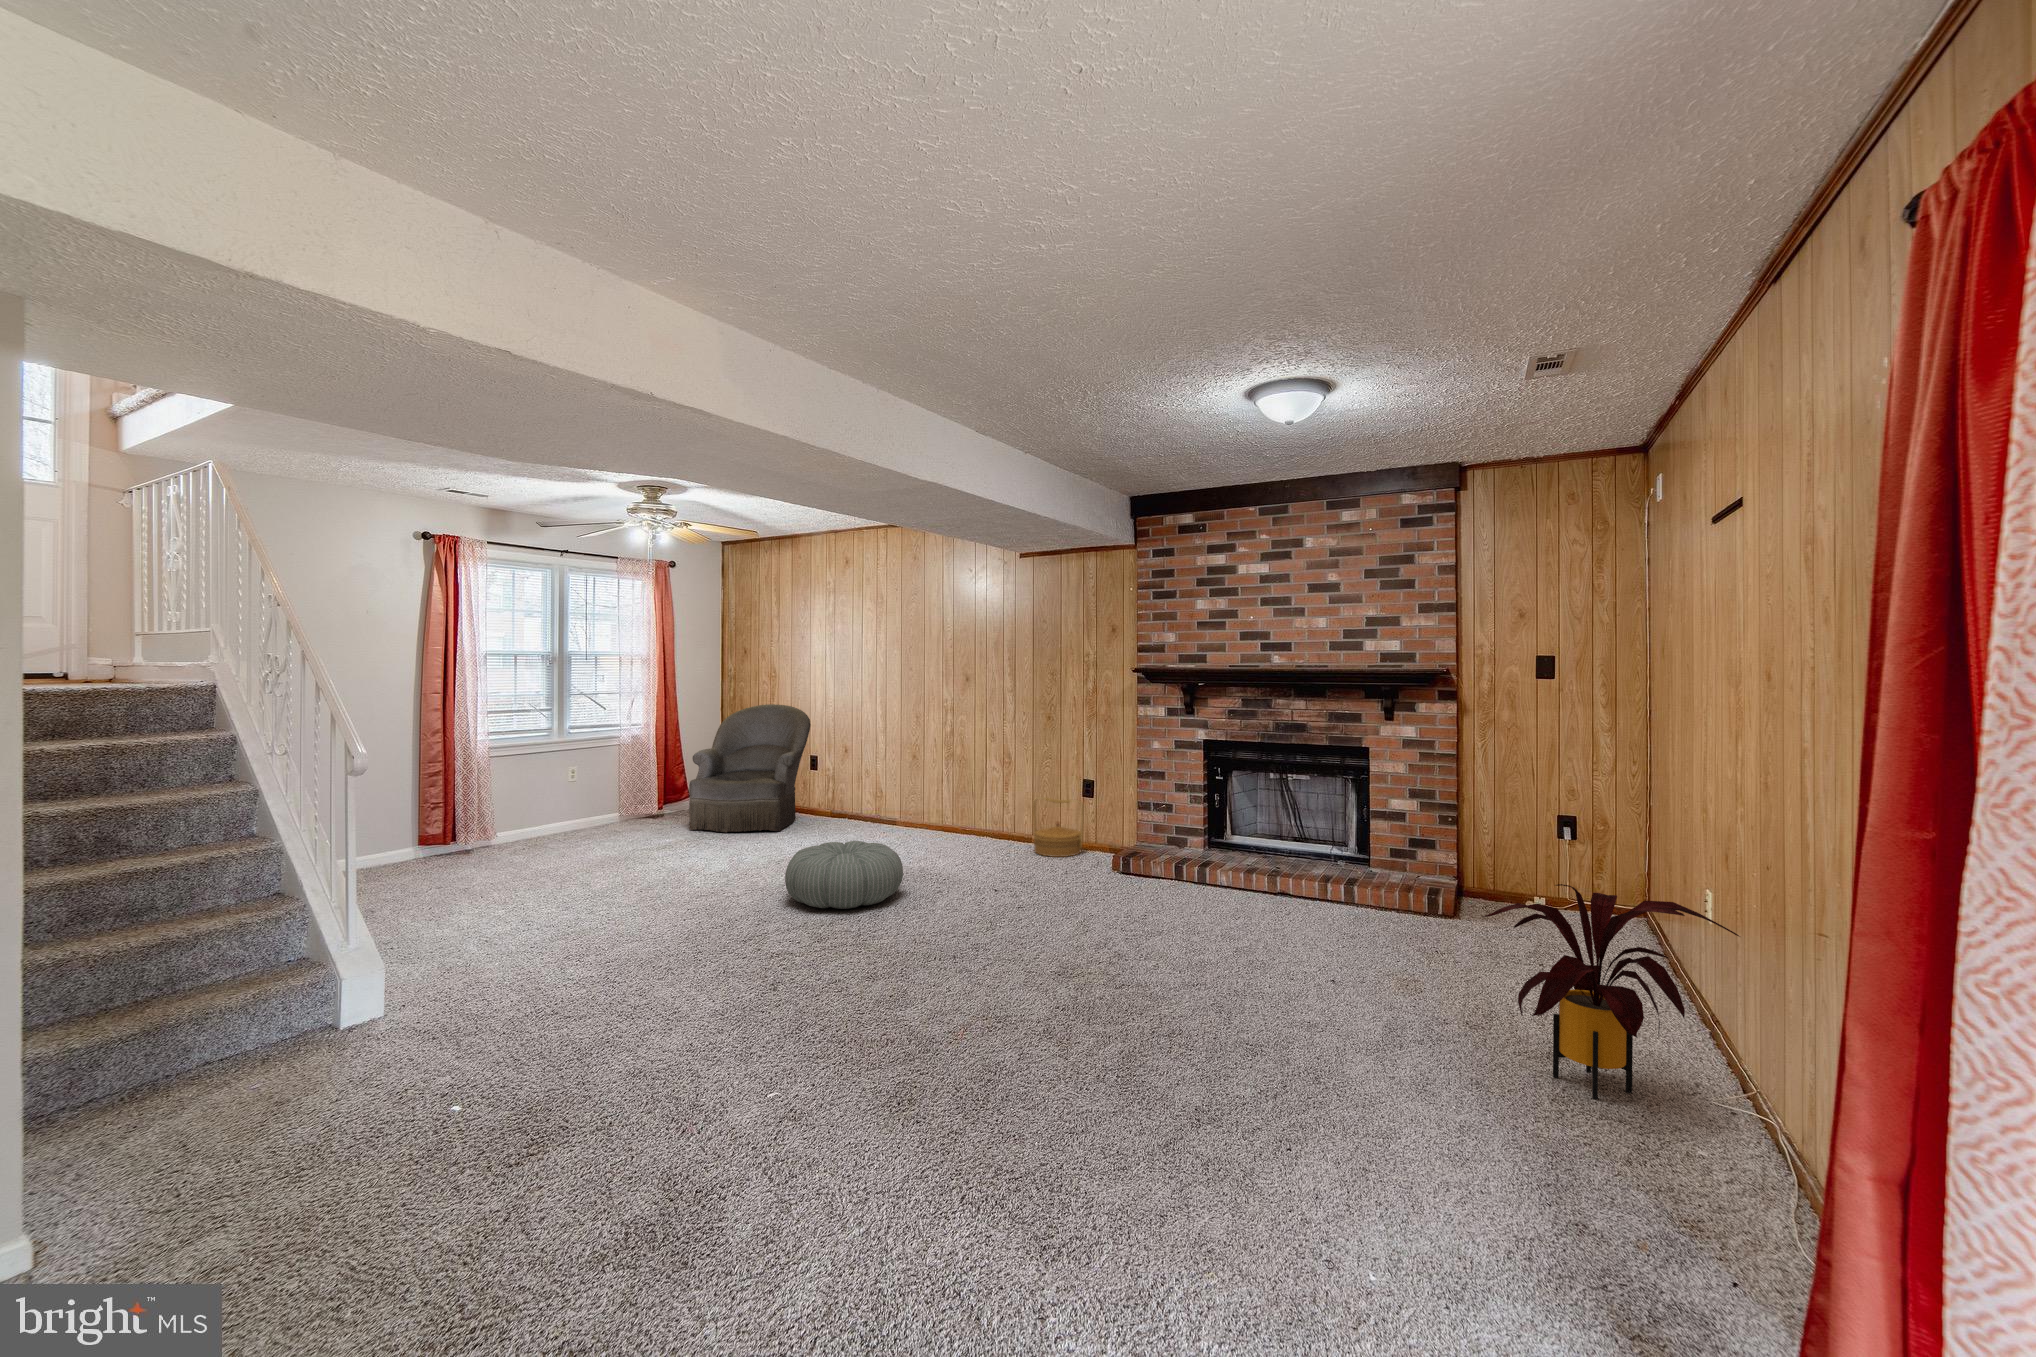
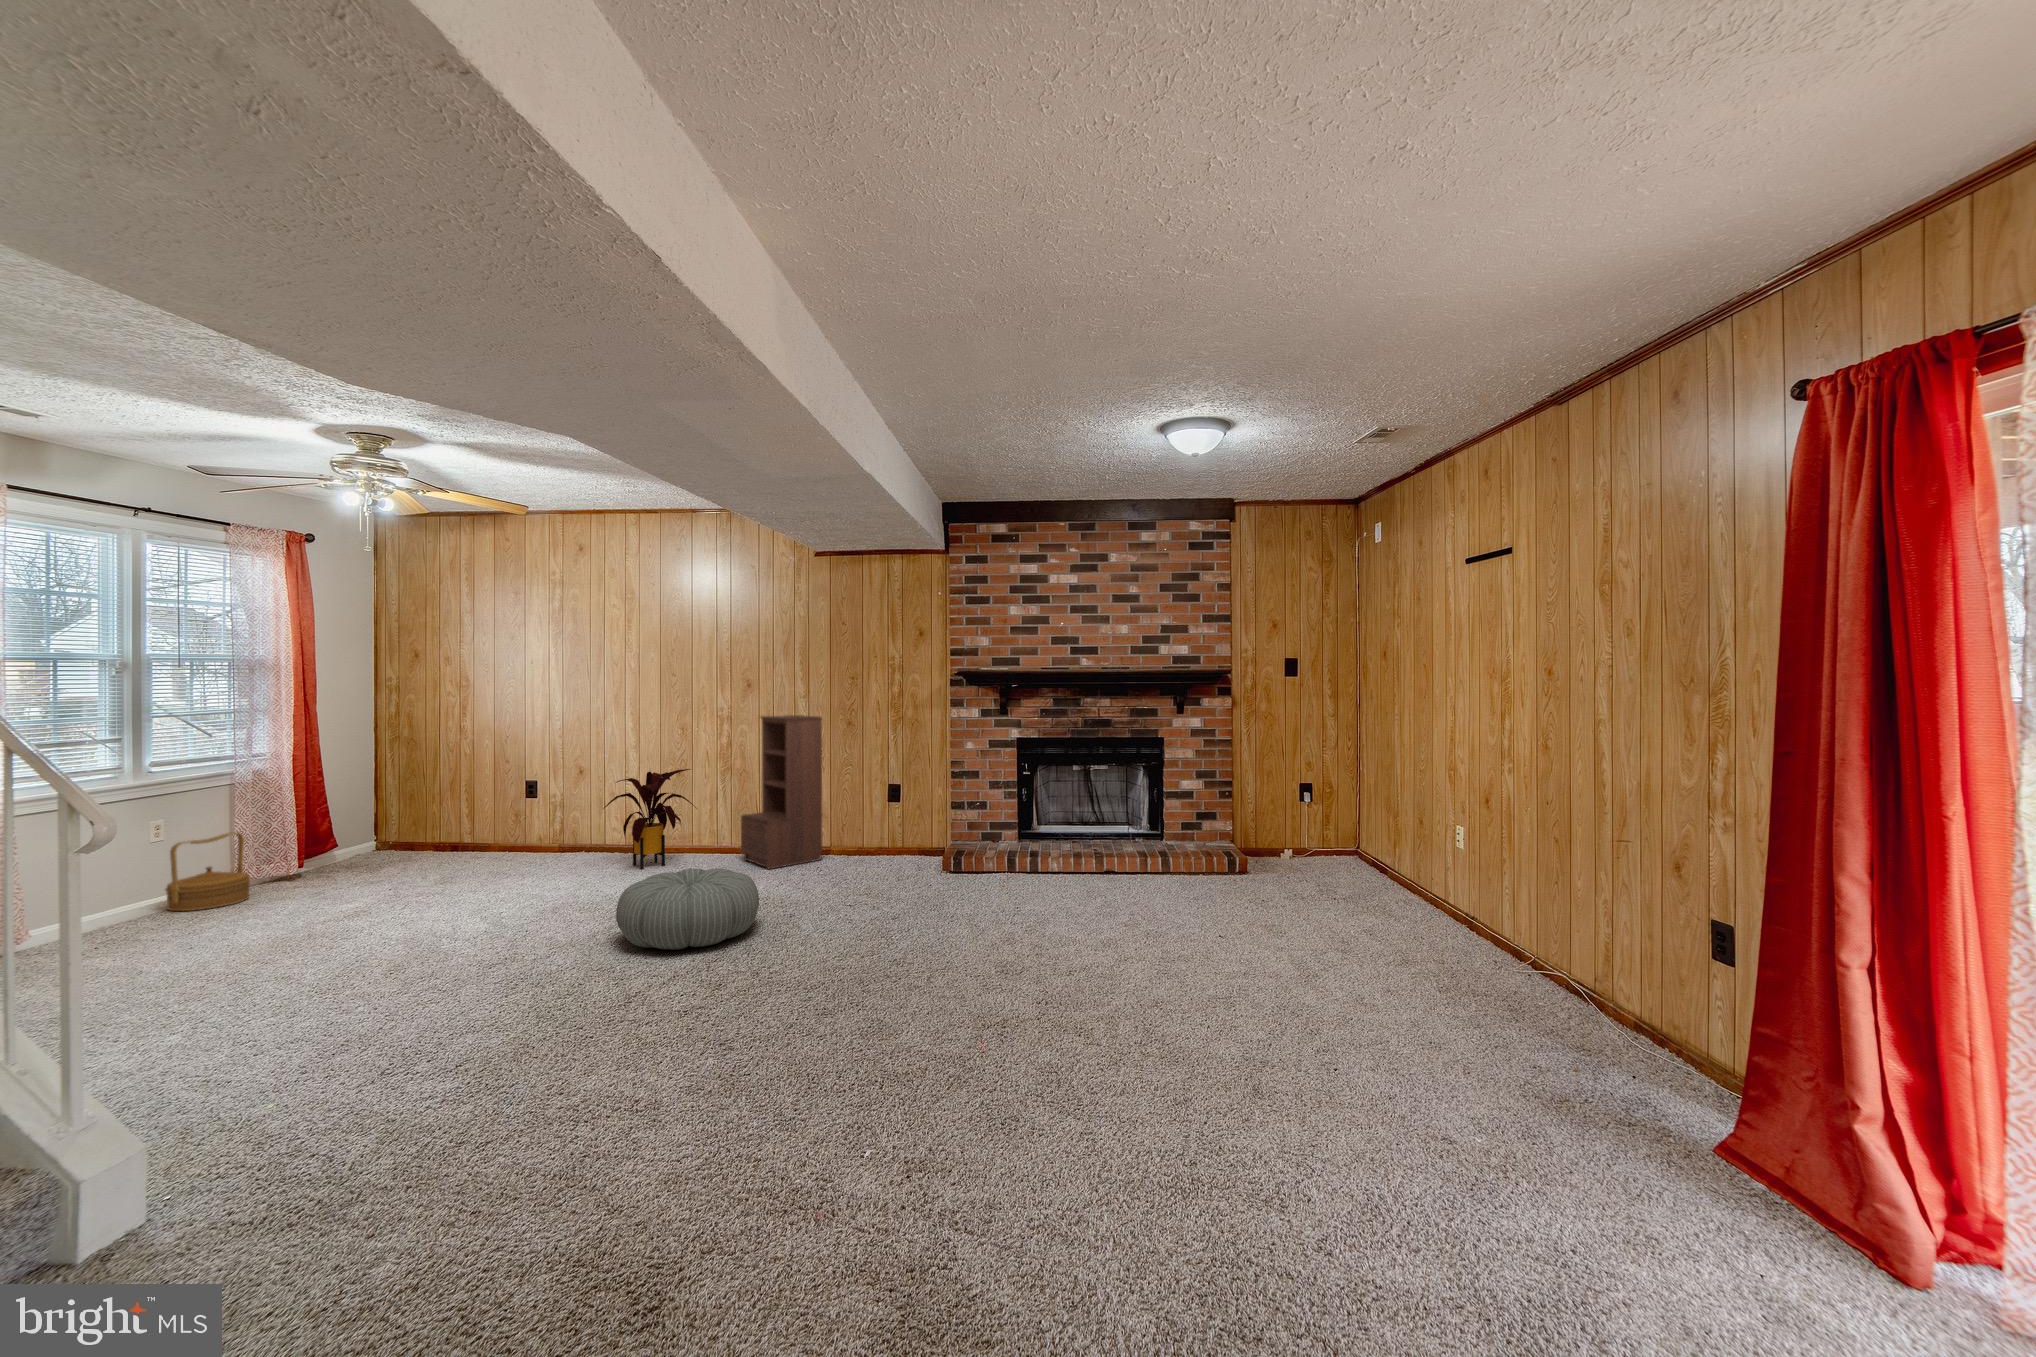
armchair: present [689,704,811,833] -> none [366,720,533,886]
bookshelf: none [950,708,1017,850] -> present [741,715,823,869]
basket: present [1033,797,1084,857] -> present [165,832,251,911]
house plant: present [1483,884,1739,1099] -> present [603,769,697,869]

